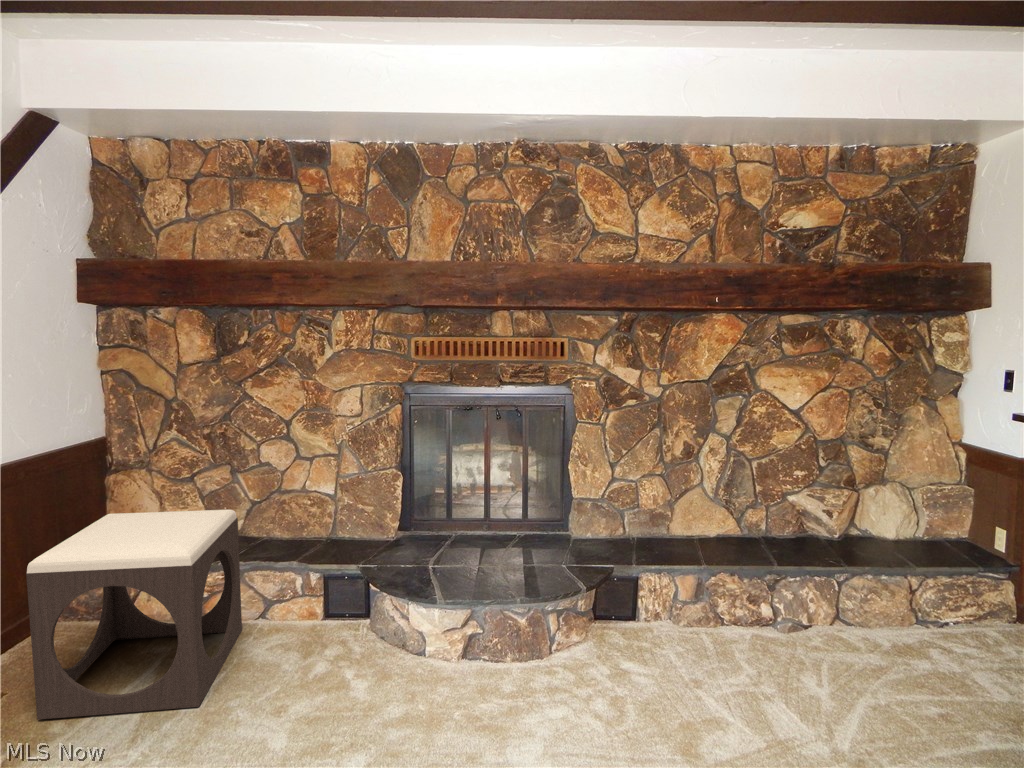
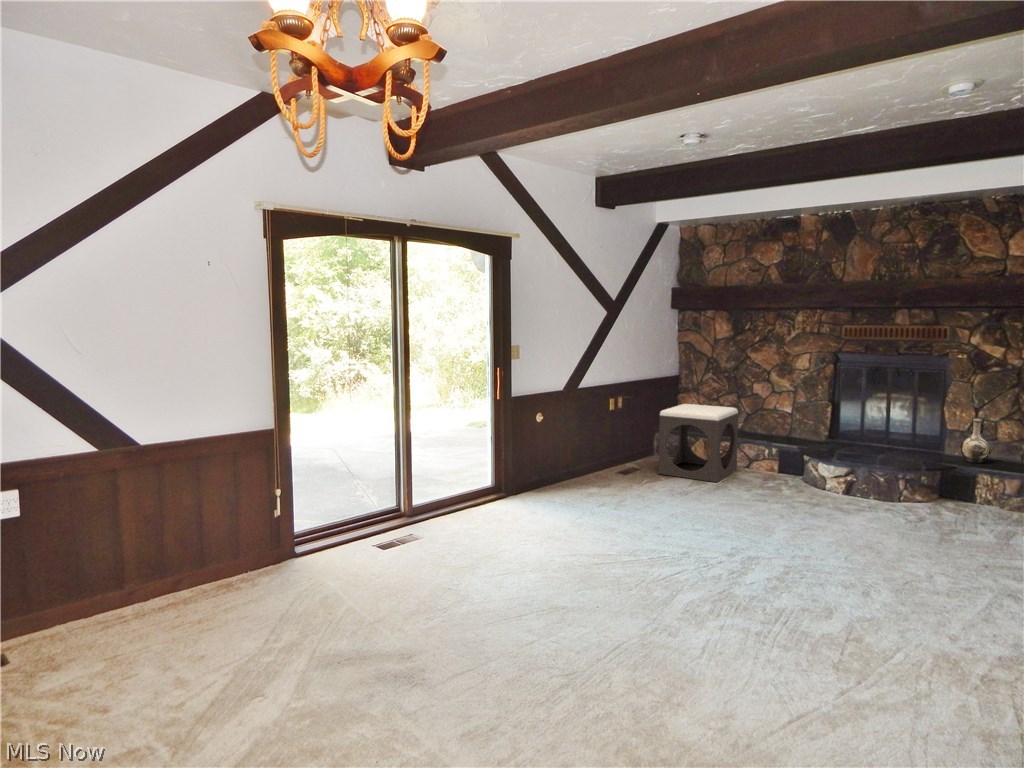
decorative vase: none [600,479,638,549] -> present [960,418,991,463]

